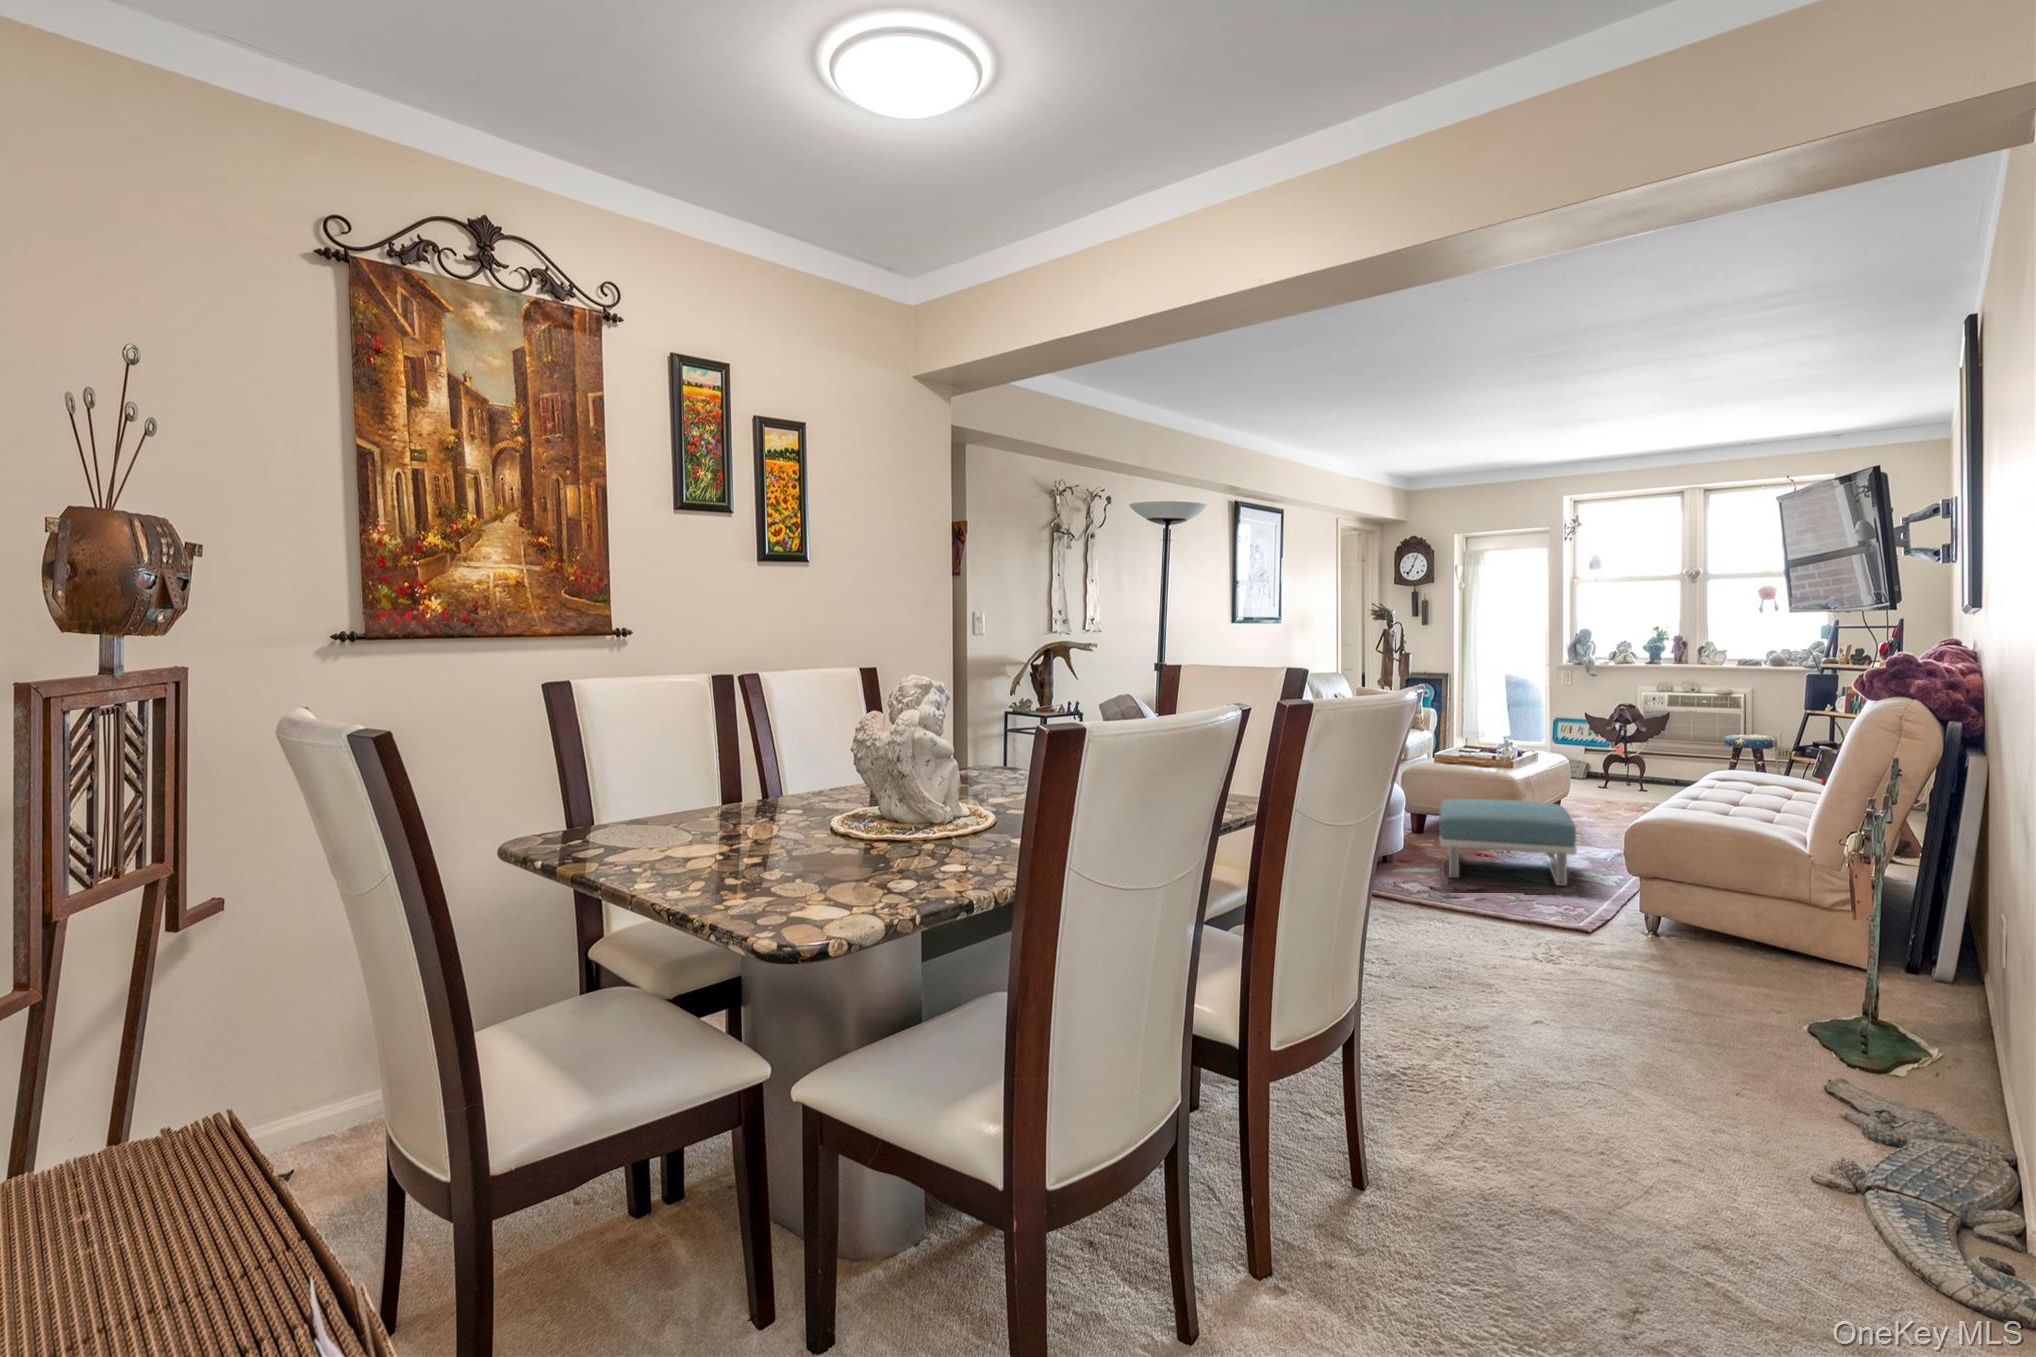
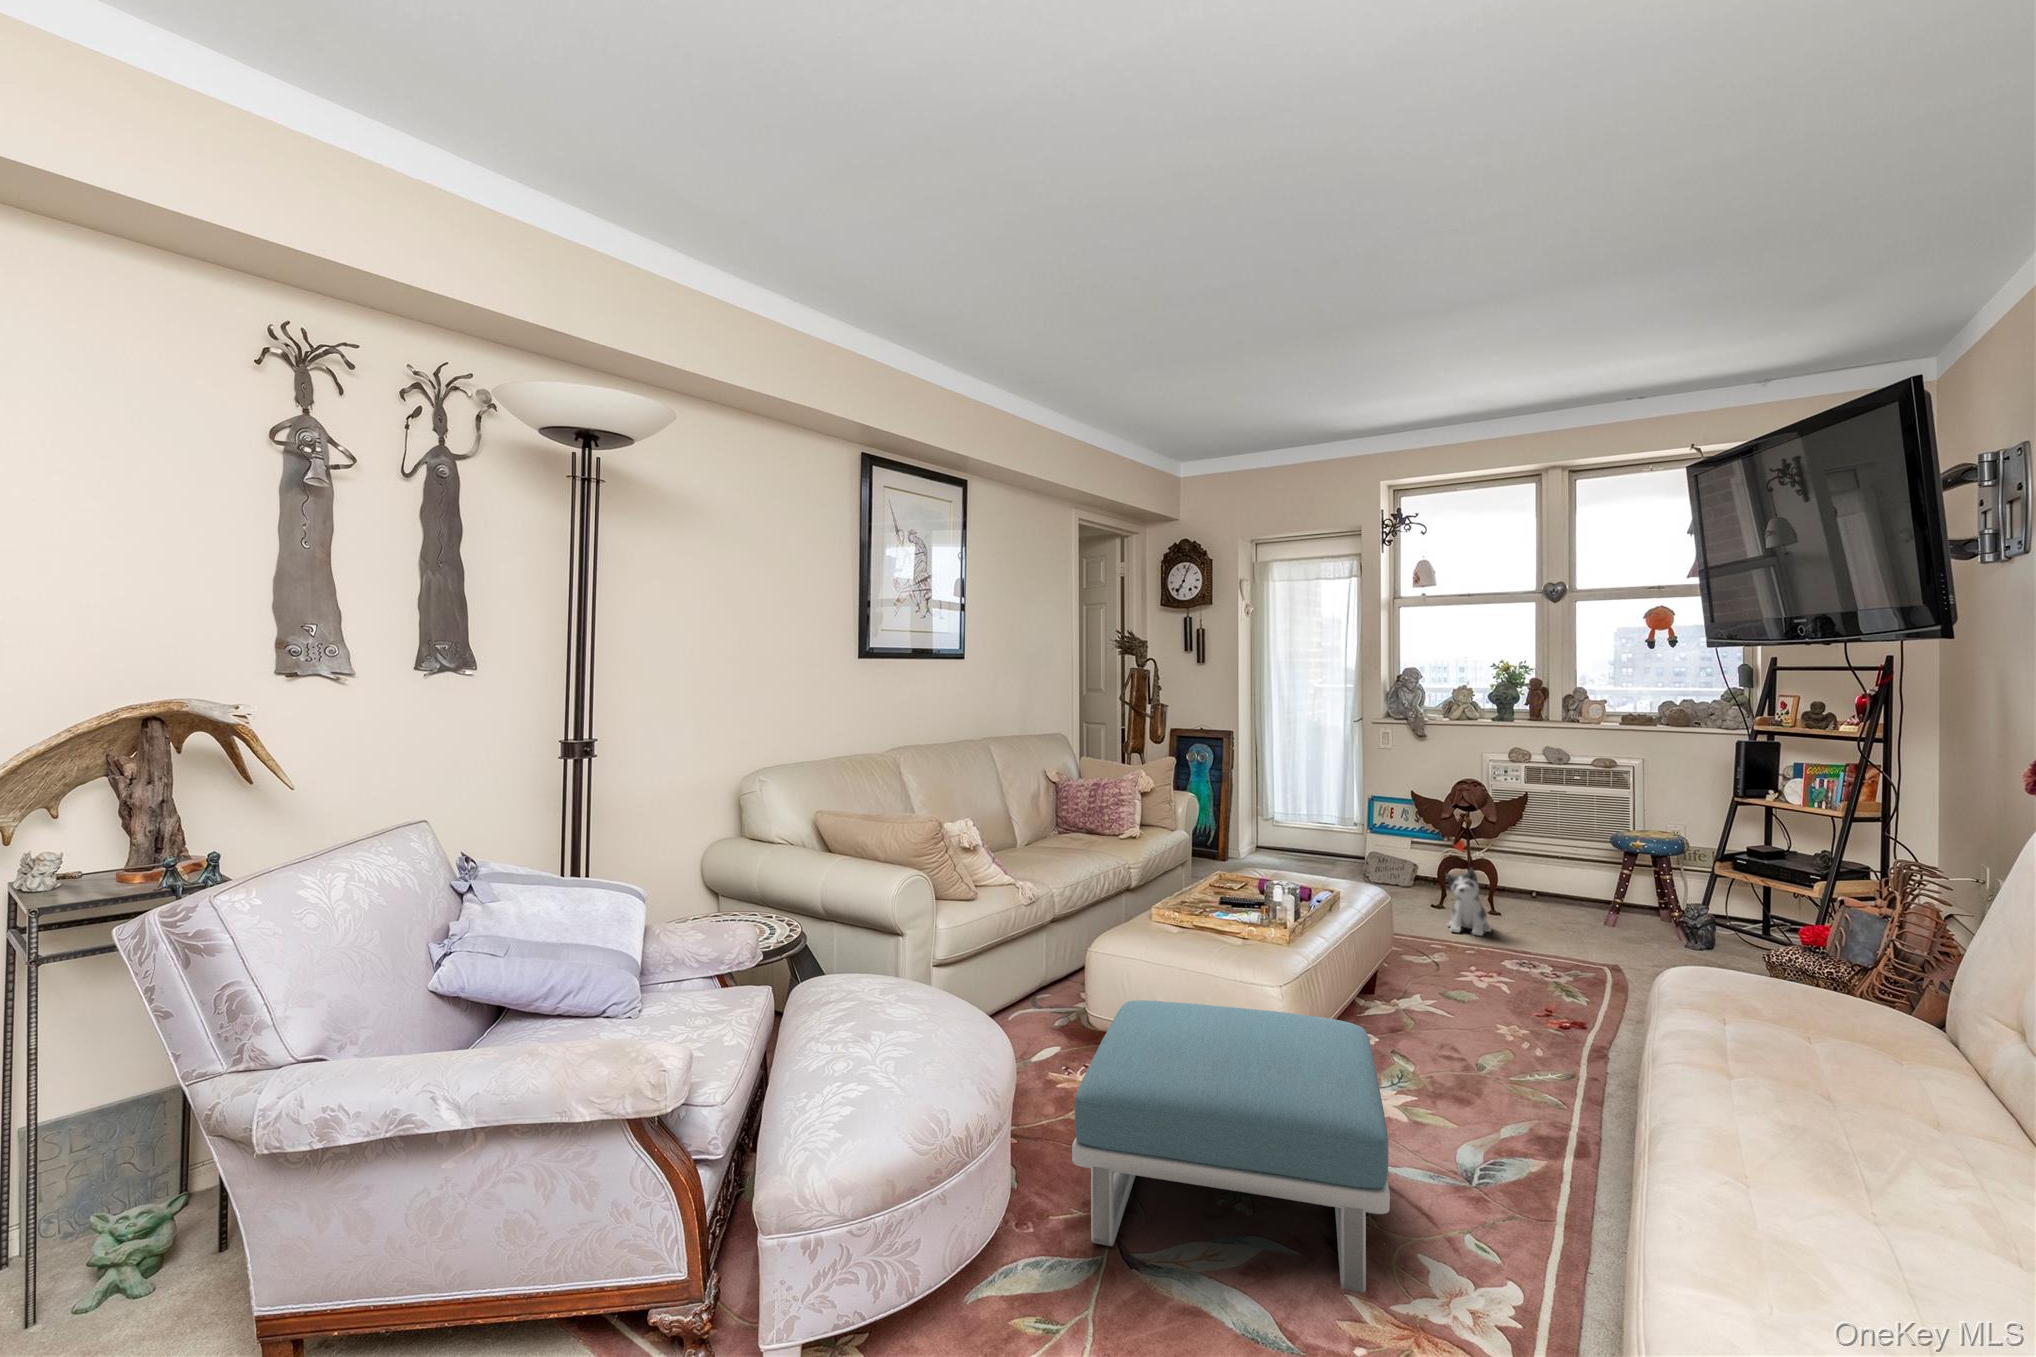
plush toy: none [1609,758,1639,800] -> present [1445,868,1491,935]

